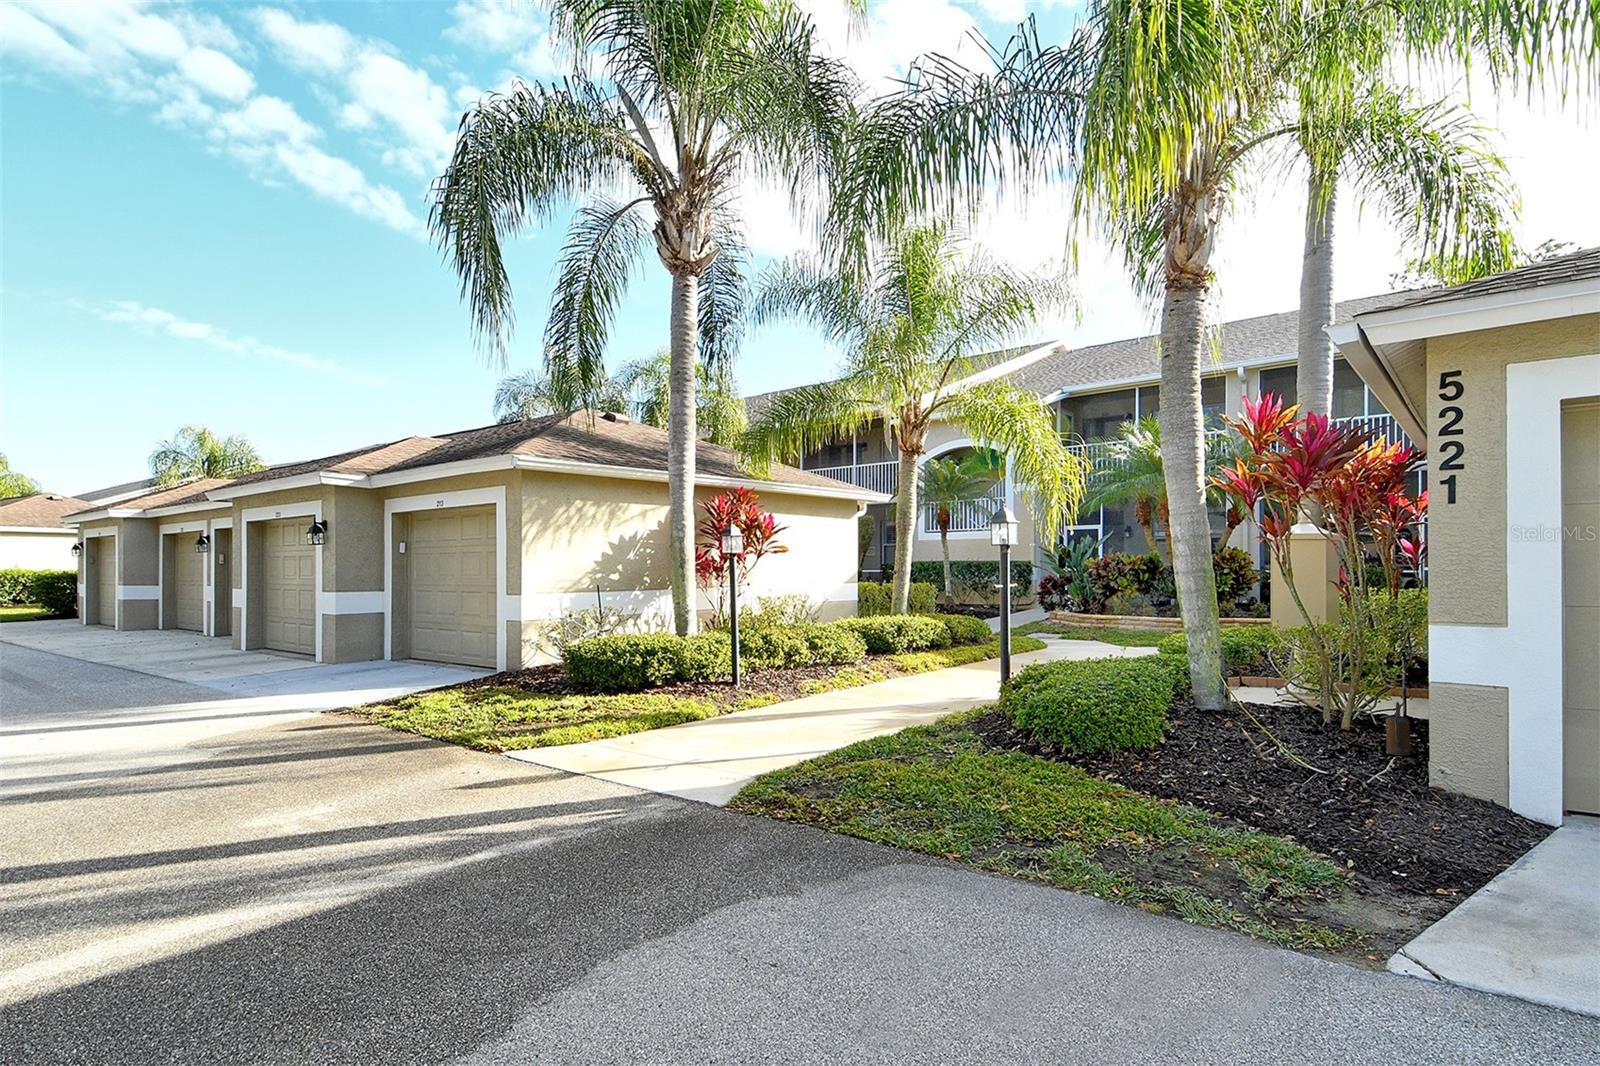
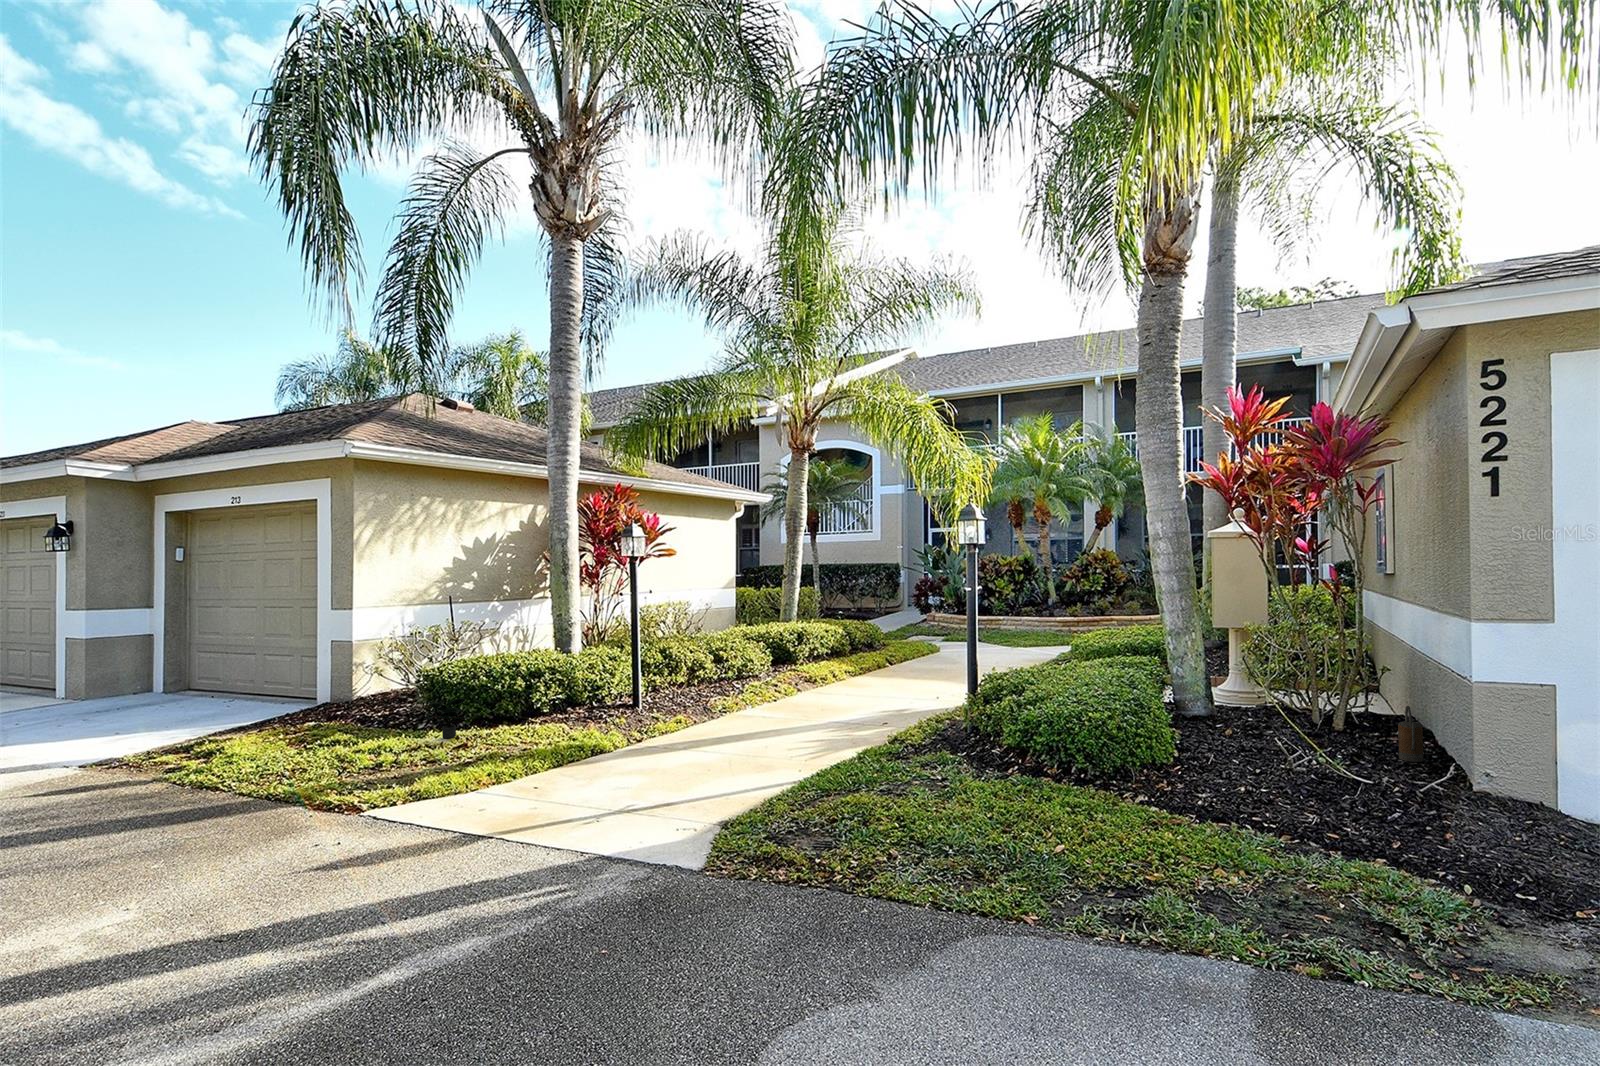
potted plant: none [570,671,597,702] -> present [430,698,465,738]

